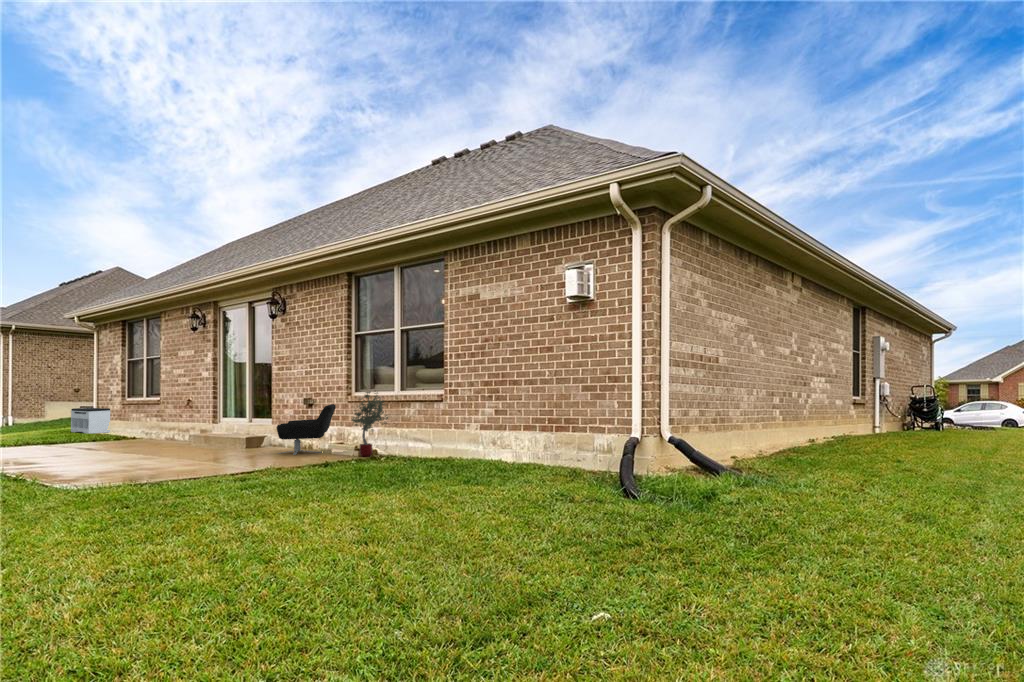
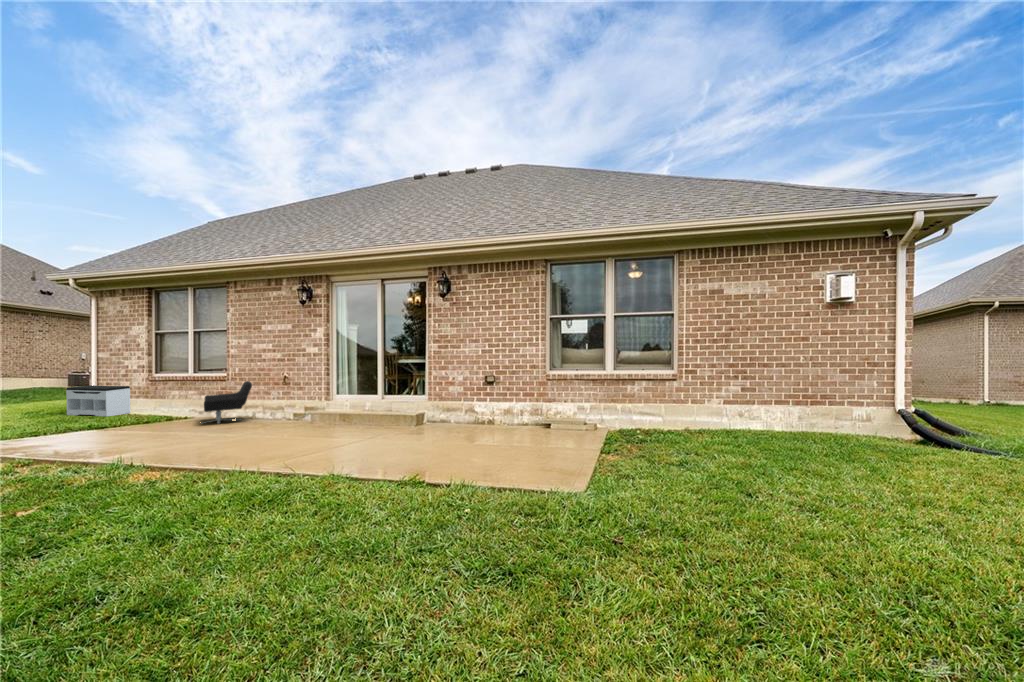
potted tree: present [352,392,388,457] -> none [574,372,623,432]
lounge chair: present [277,404,336,455] -> present [204,381,252,424]

